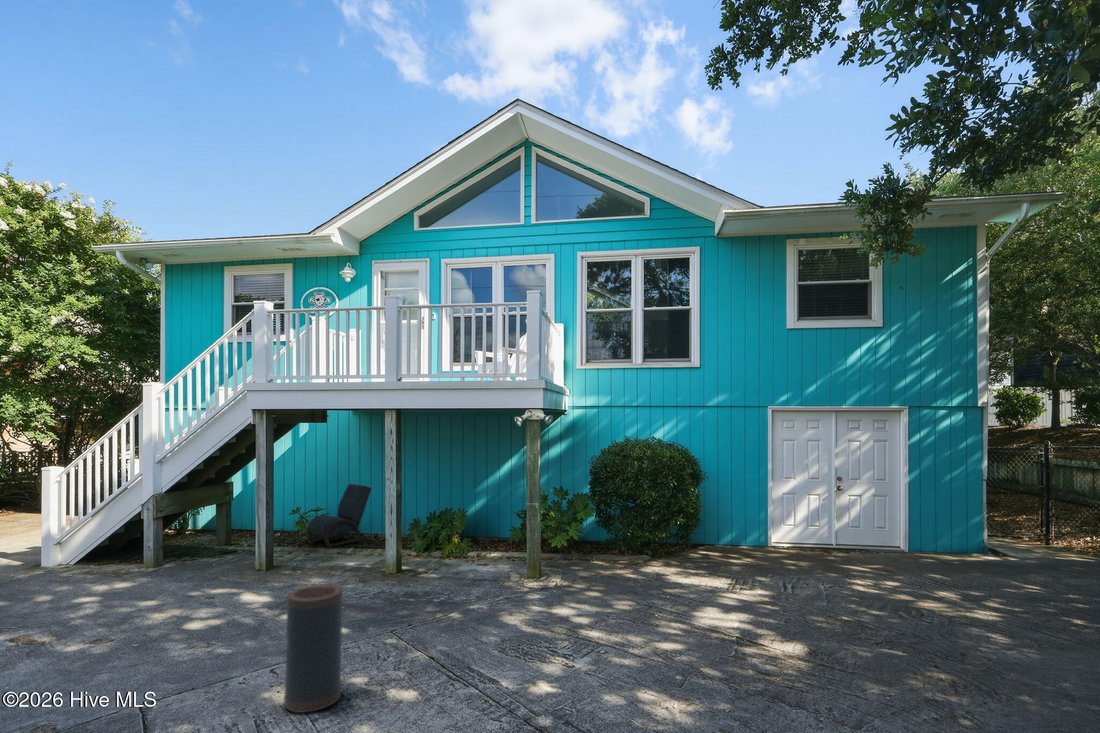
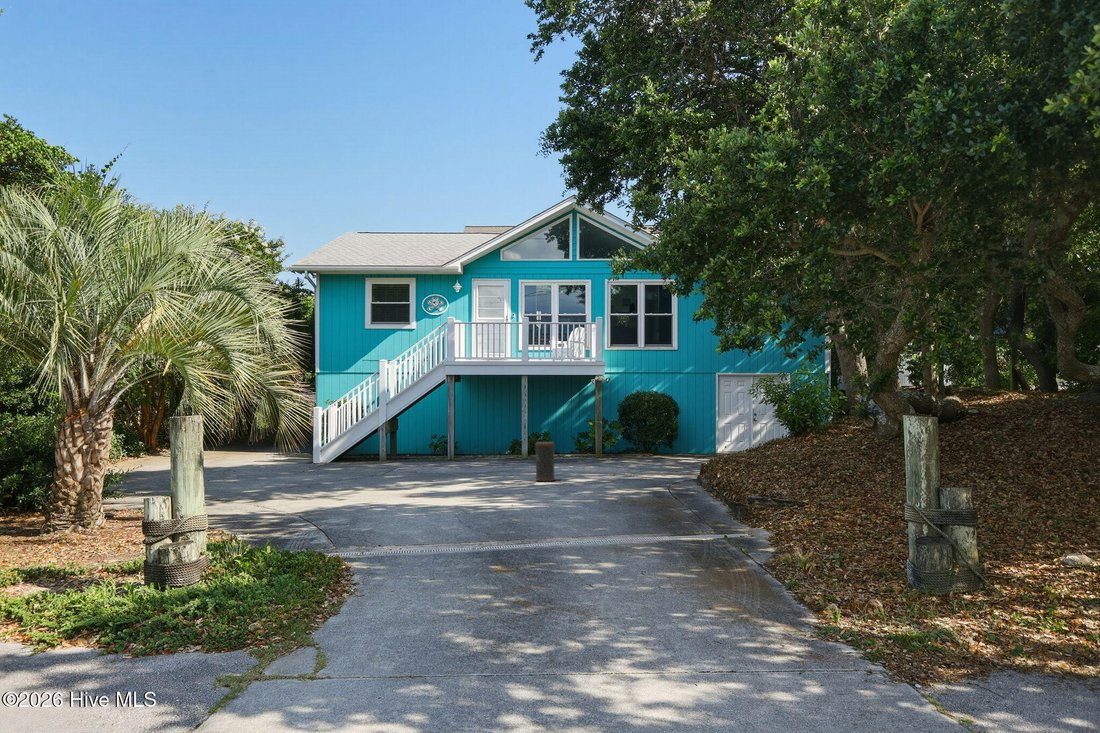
lounge chair: present [307,484,371,548] -> none [439,423,475,460]

